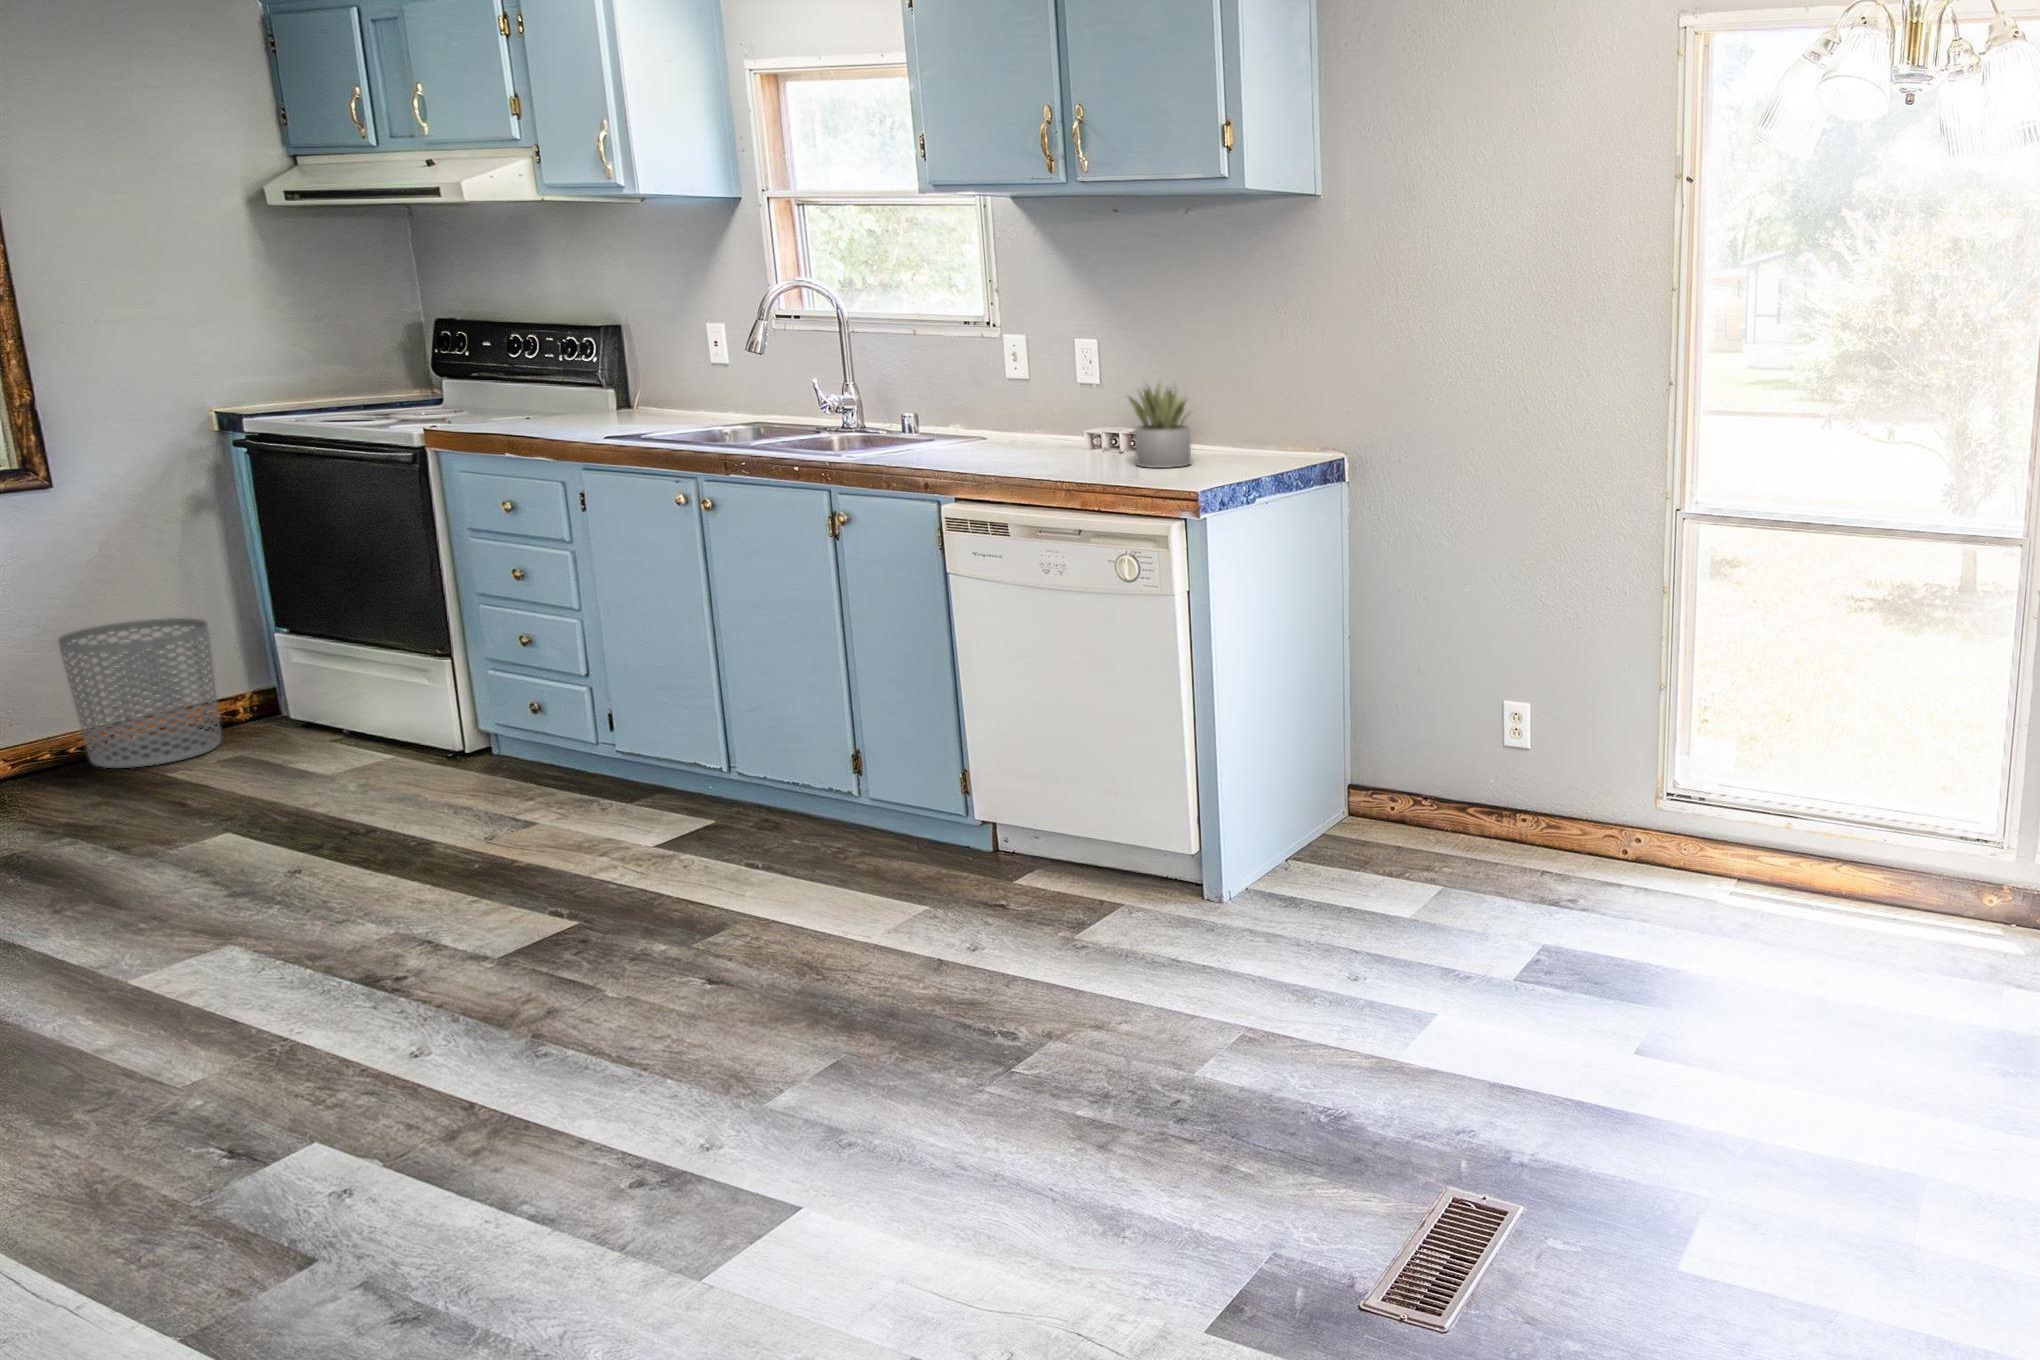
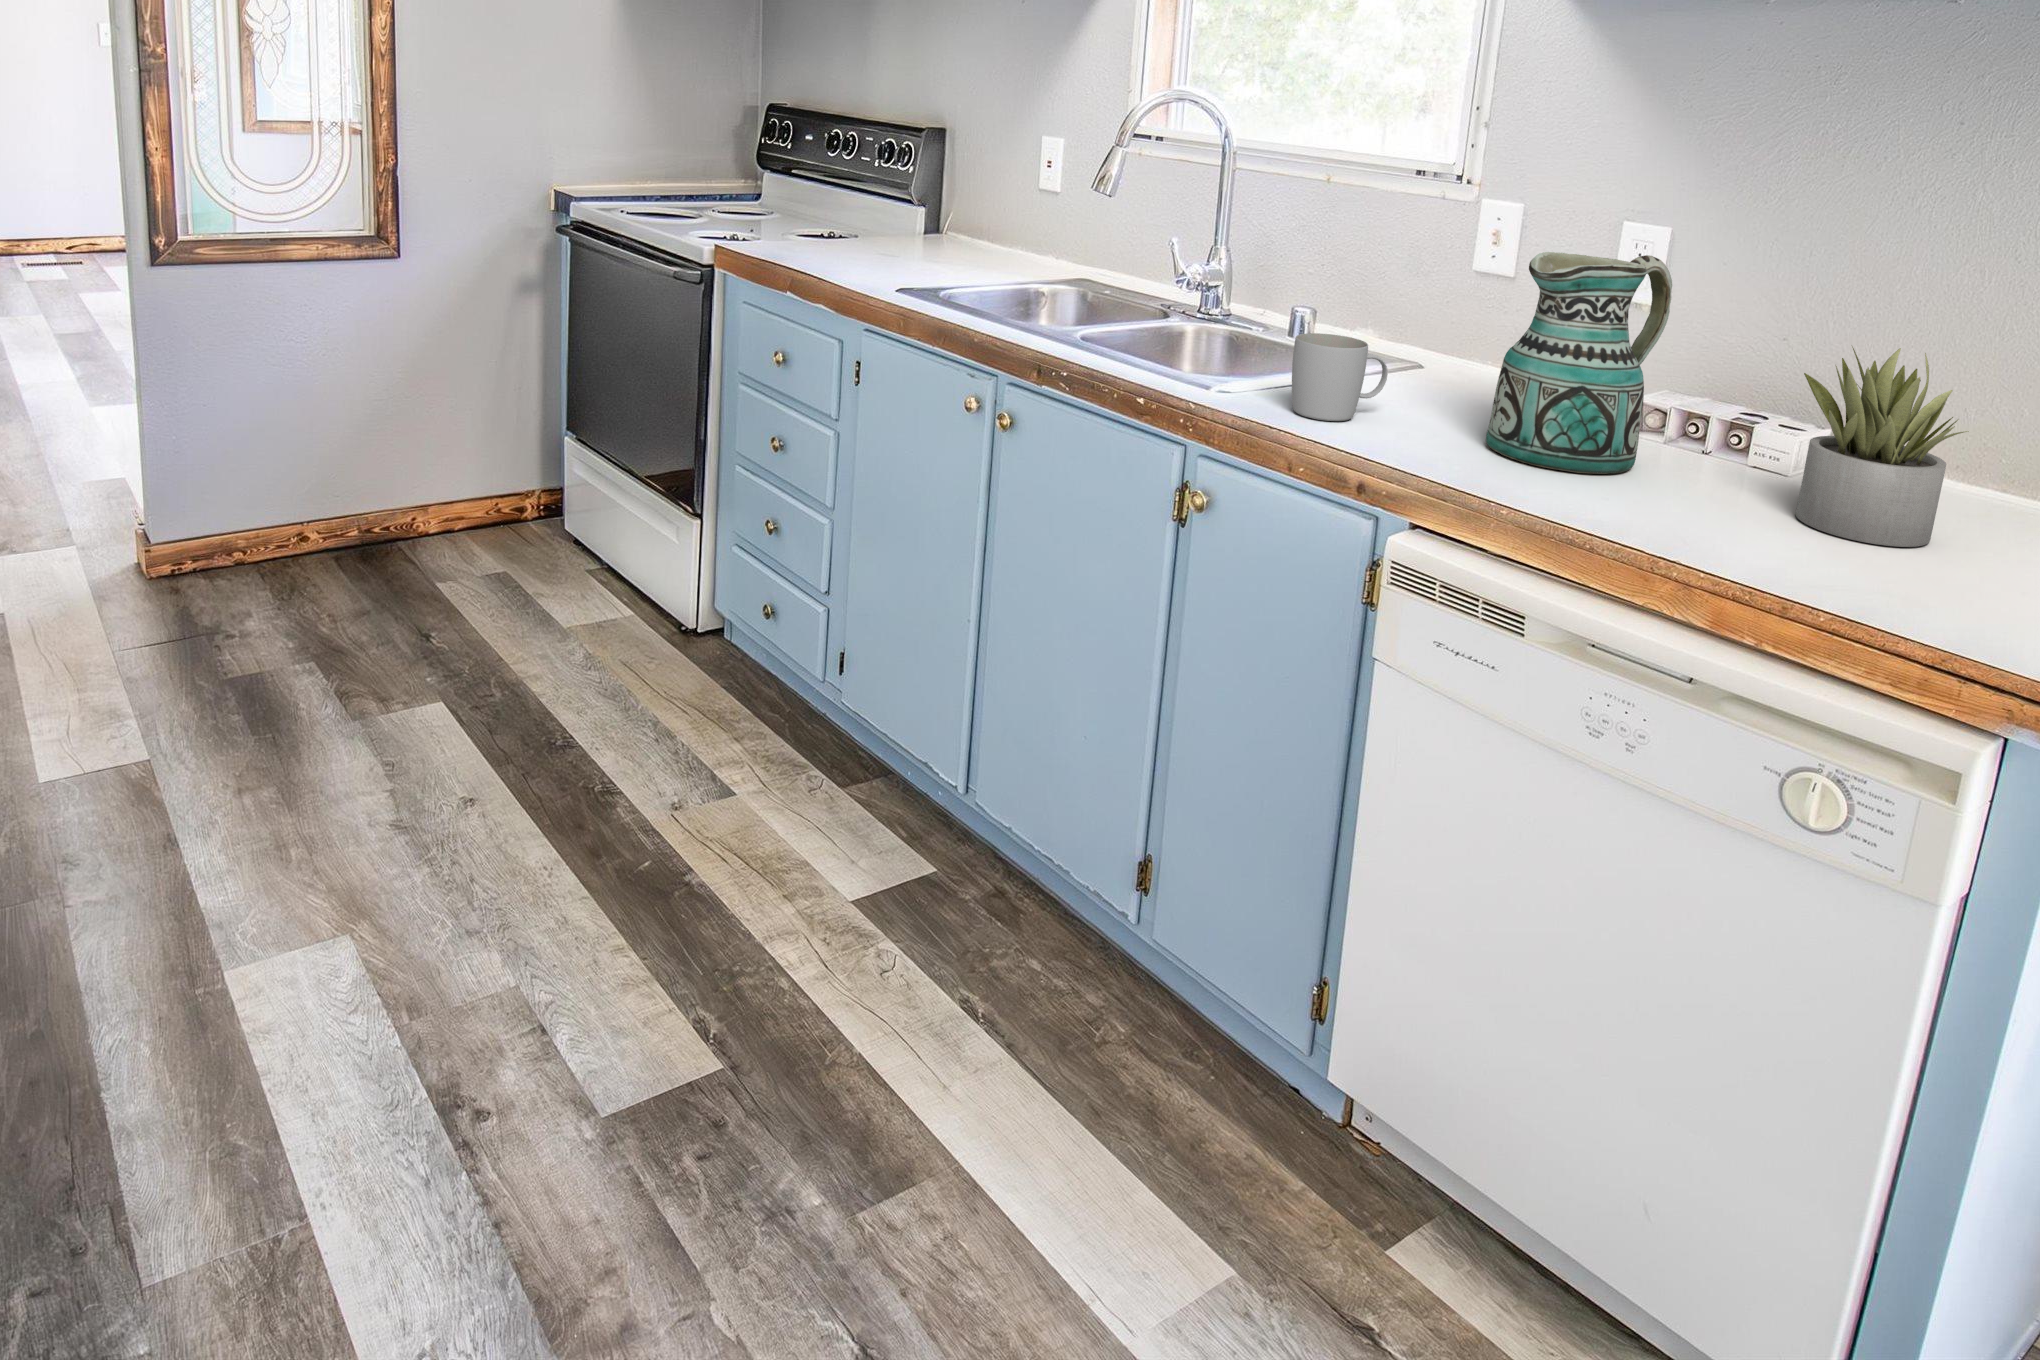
ceramic pitcher: none [996,350,1082,463] -> present [1486,252,1672,474]
mug: none [882,414,942,460] -> present [1292,333,1388,421]
waste bin: present [58,618,221,768] -> none [377,405,502,570]

